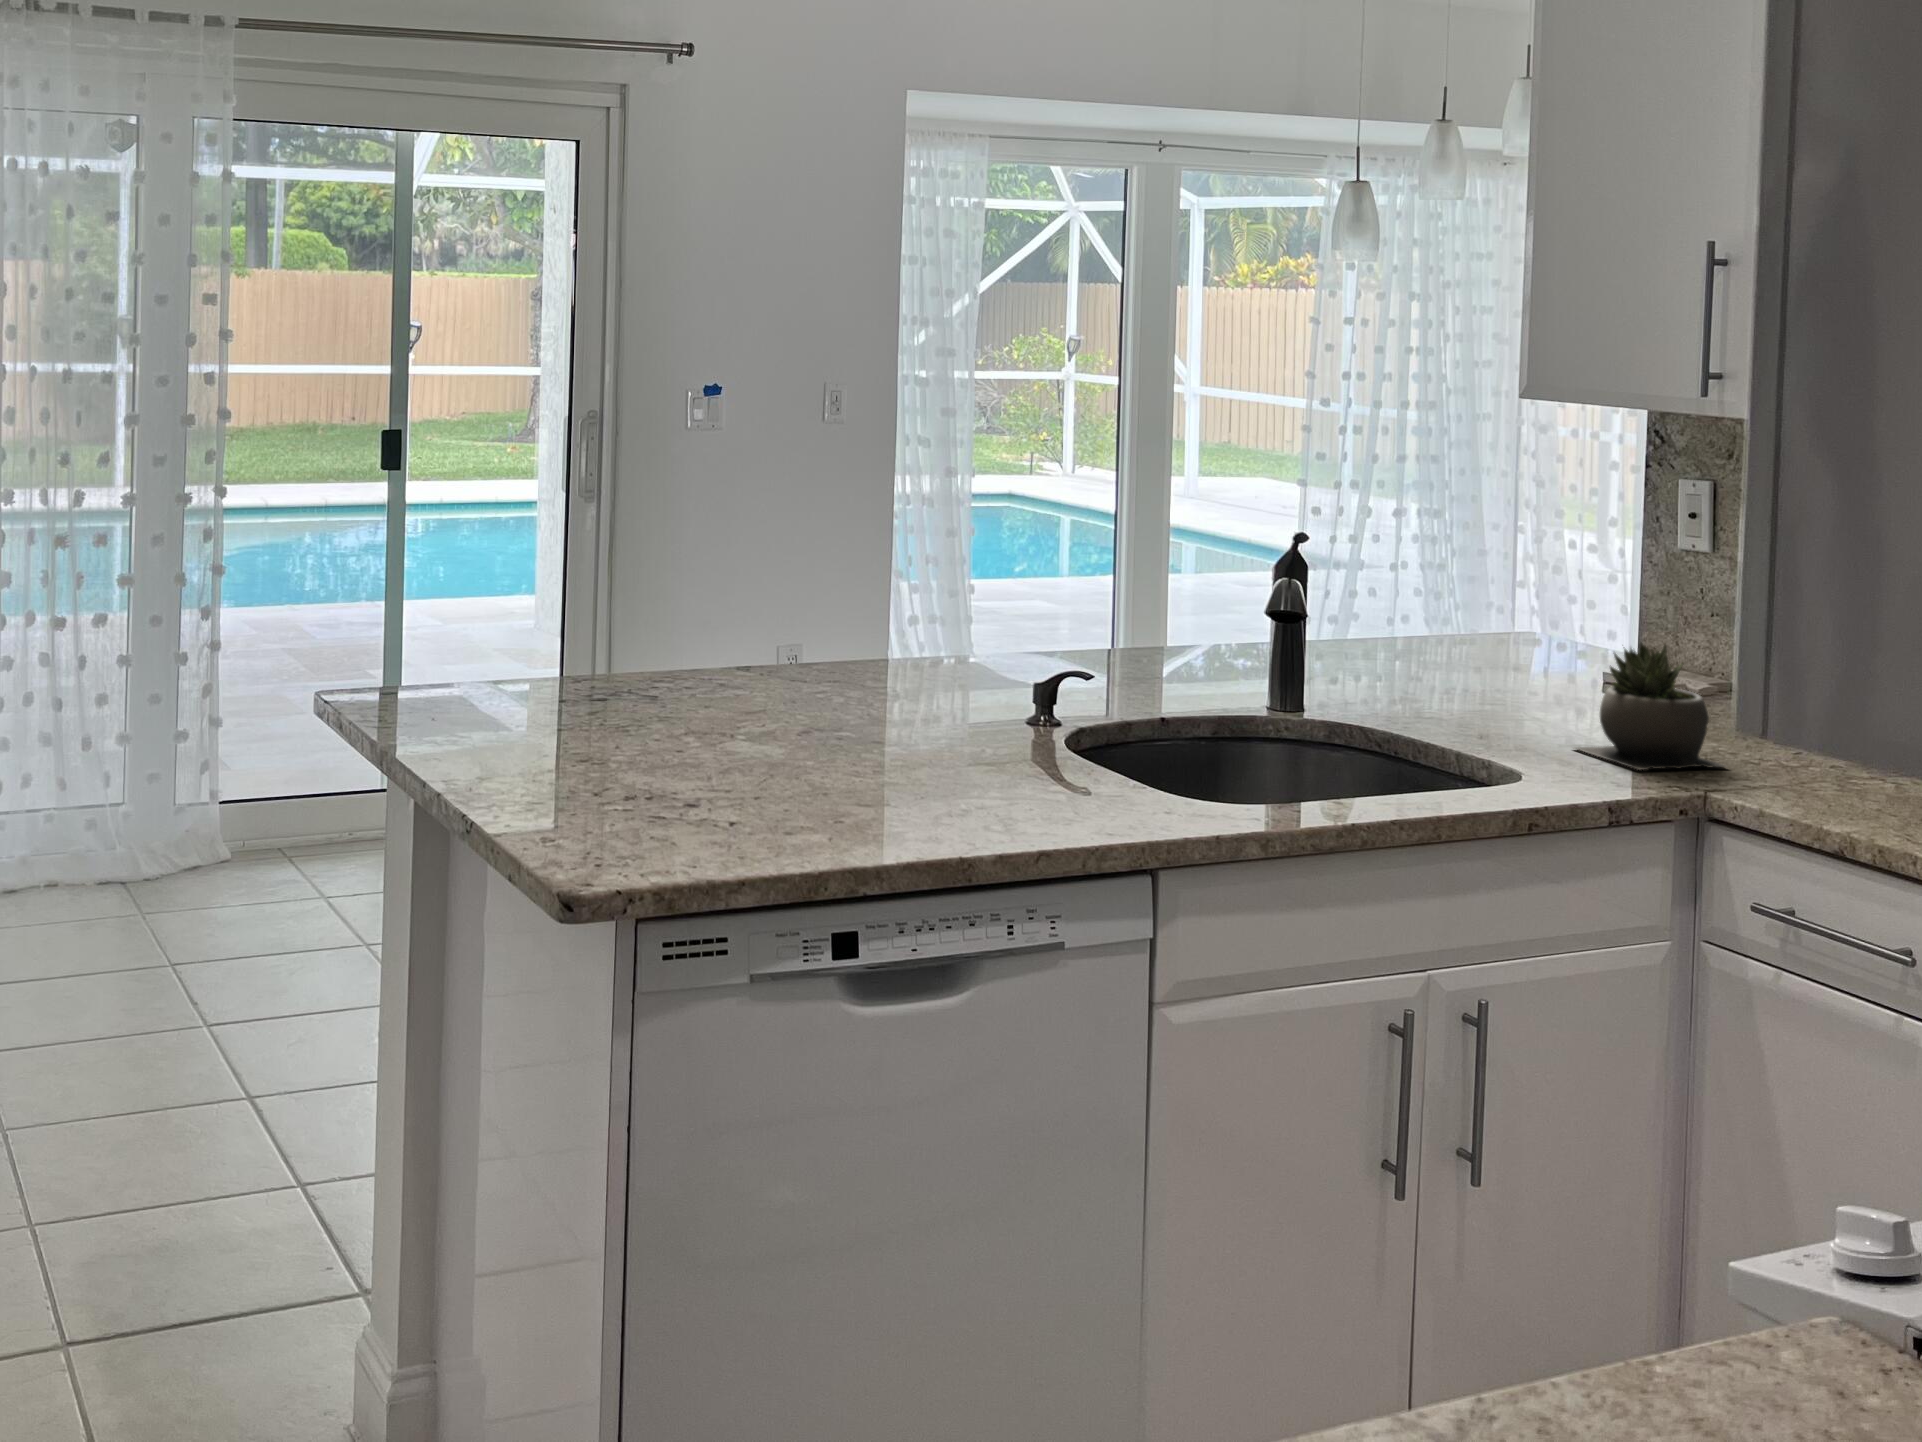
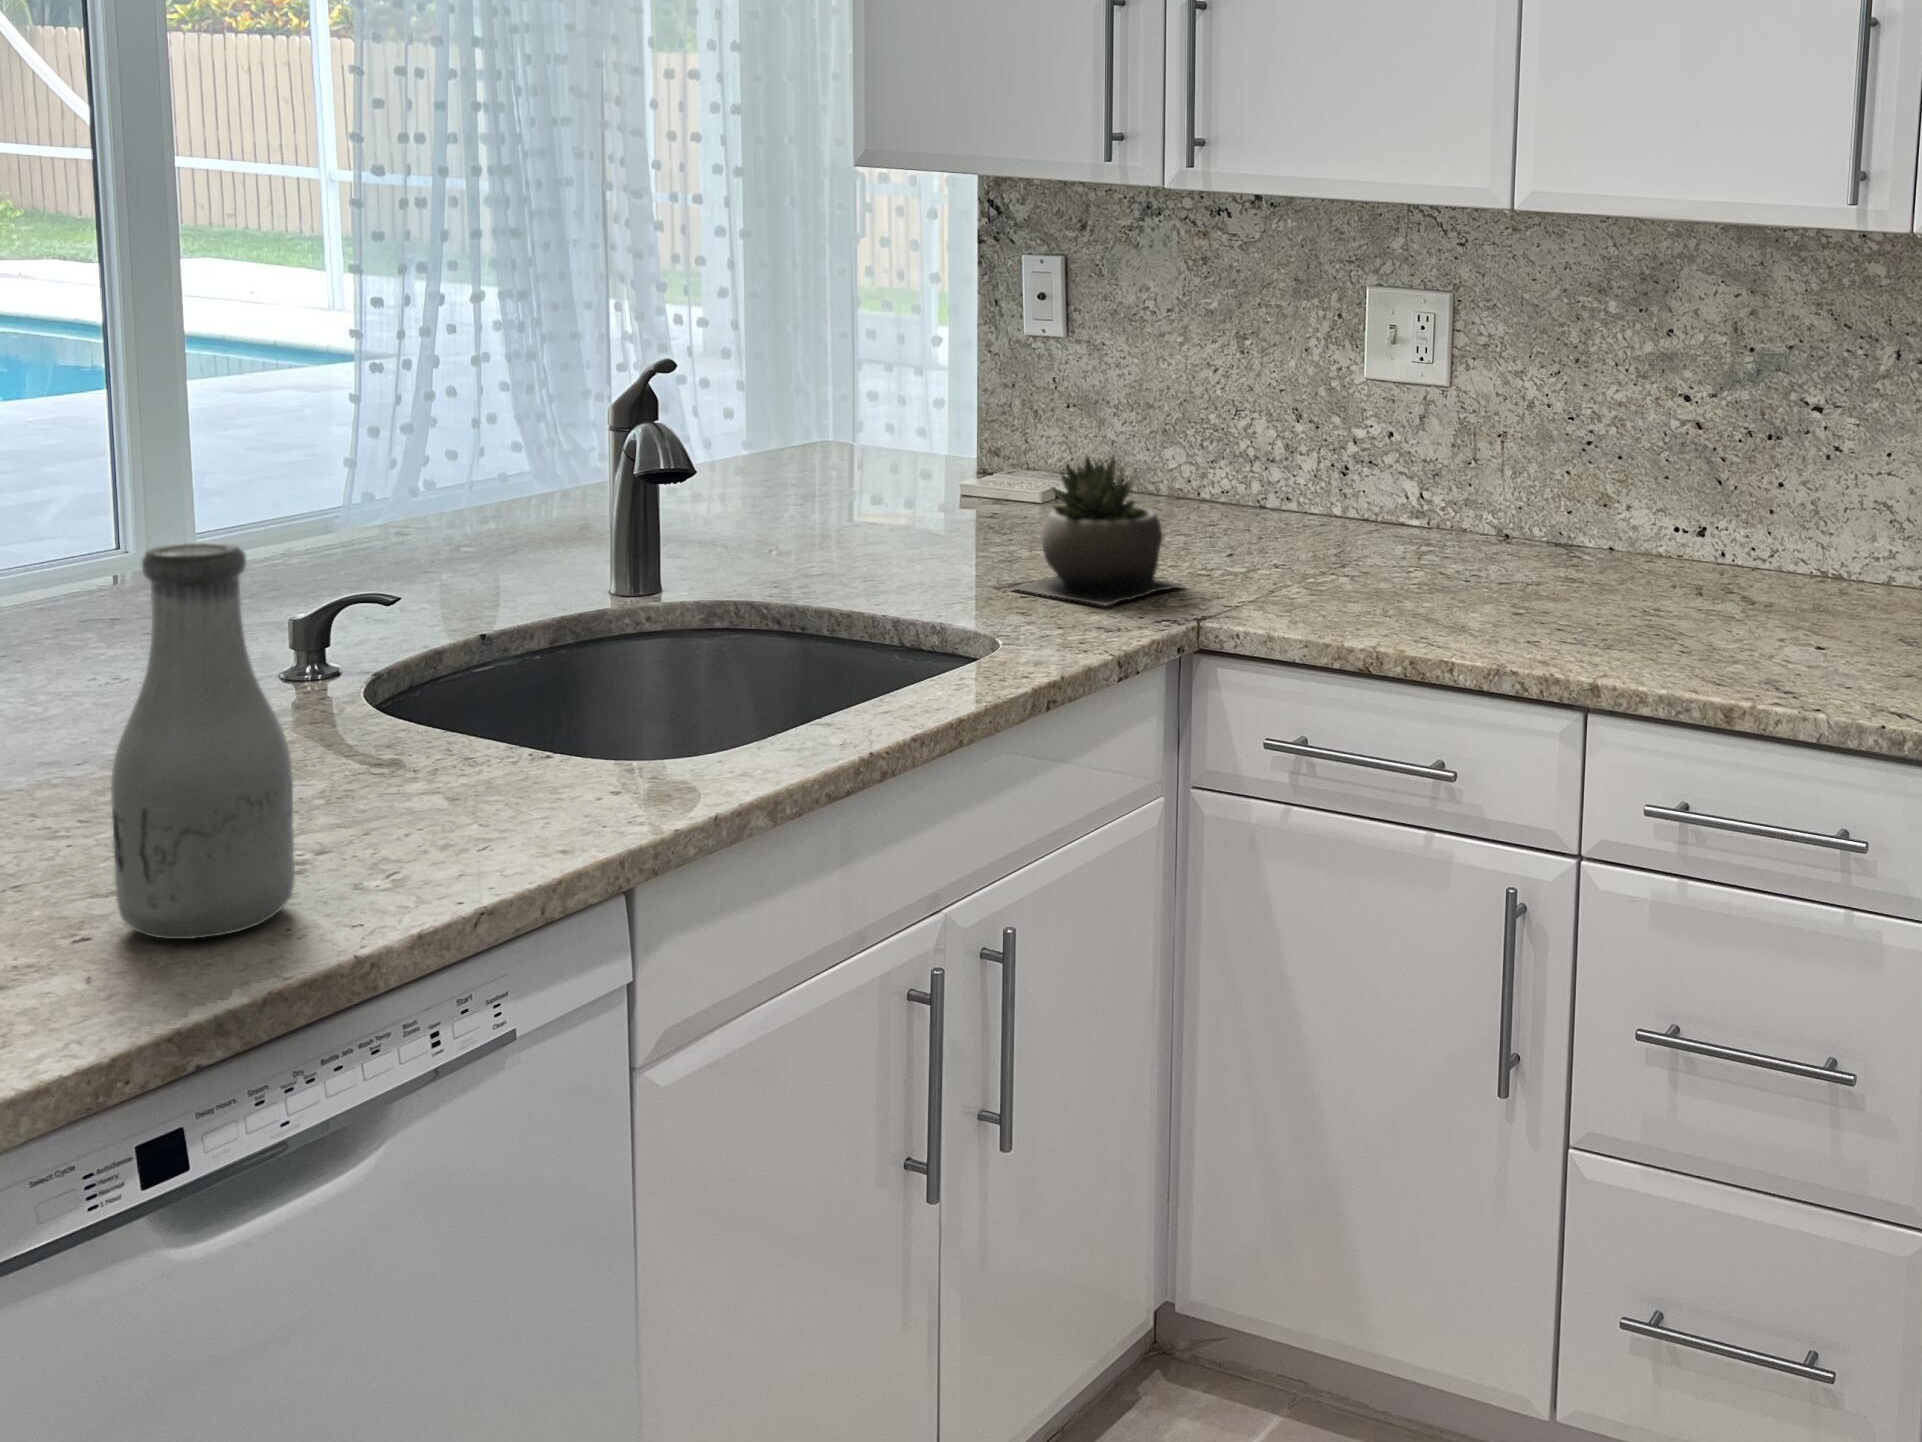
bottle: none [857,601,949,835] -> present [111,542,295,939]

